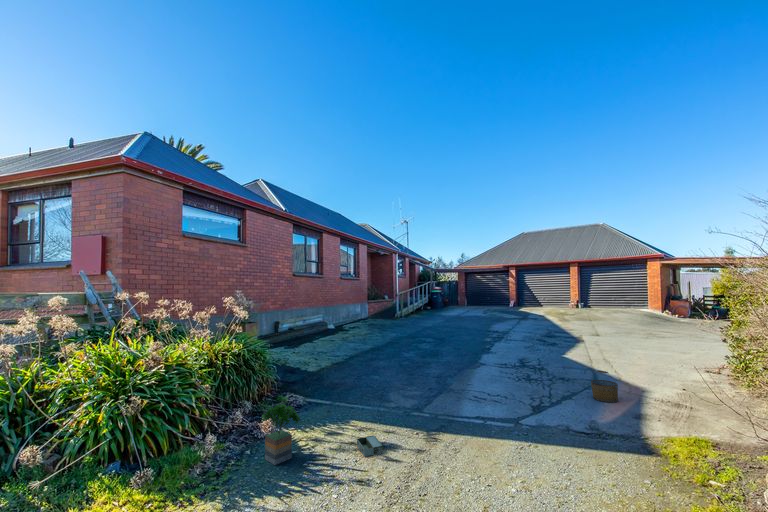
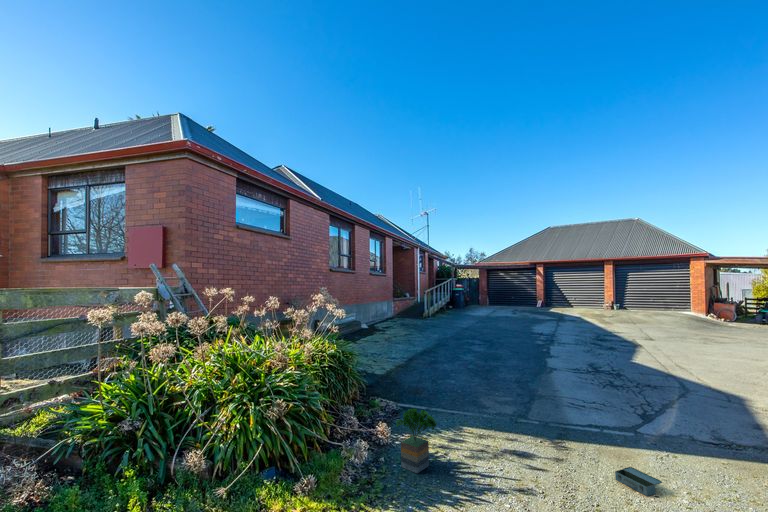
bucket: present [591,370,618,402] -> none [698,376,731,411]
toolbox: present [357,435,382,456] -> present [615,467,662,496]

